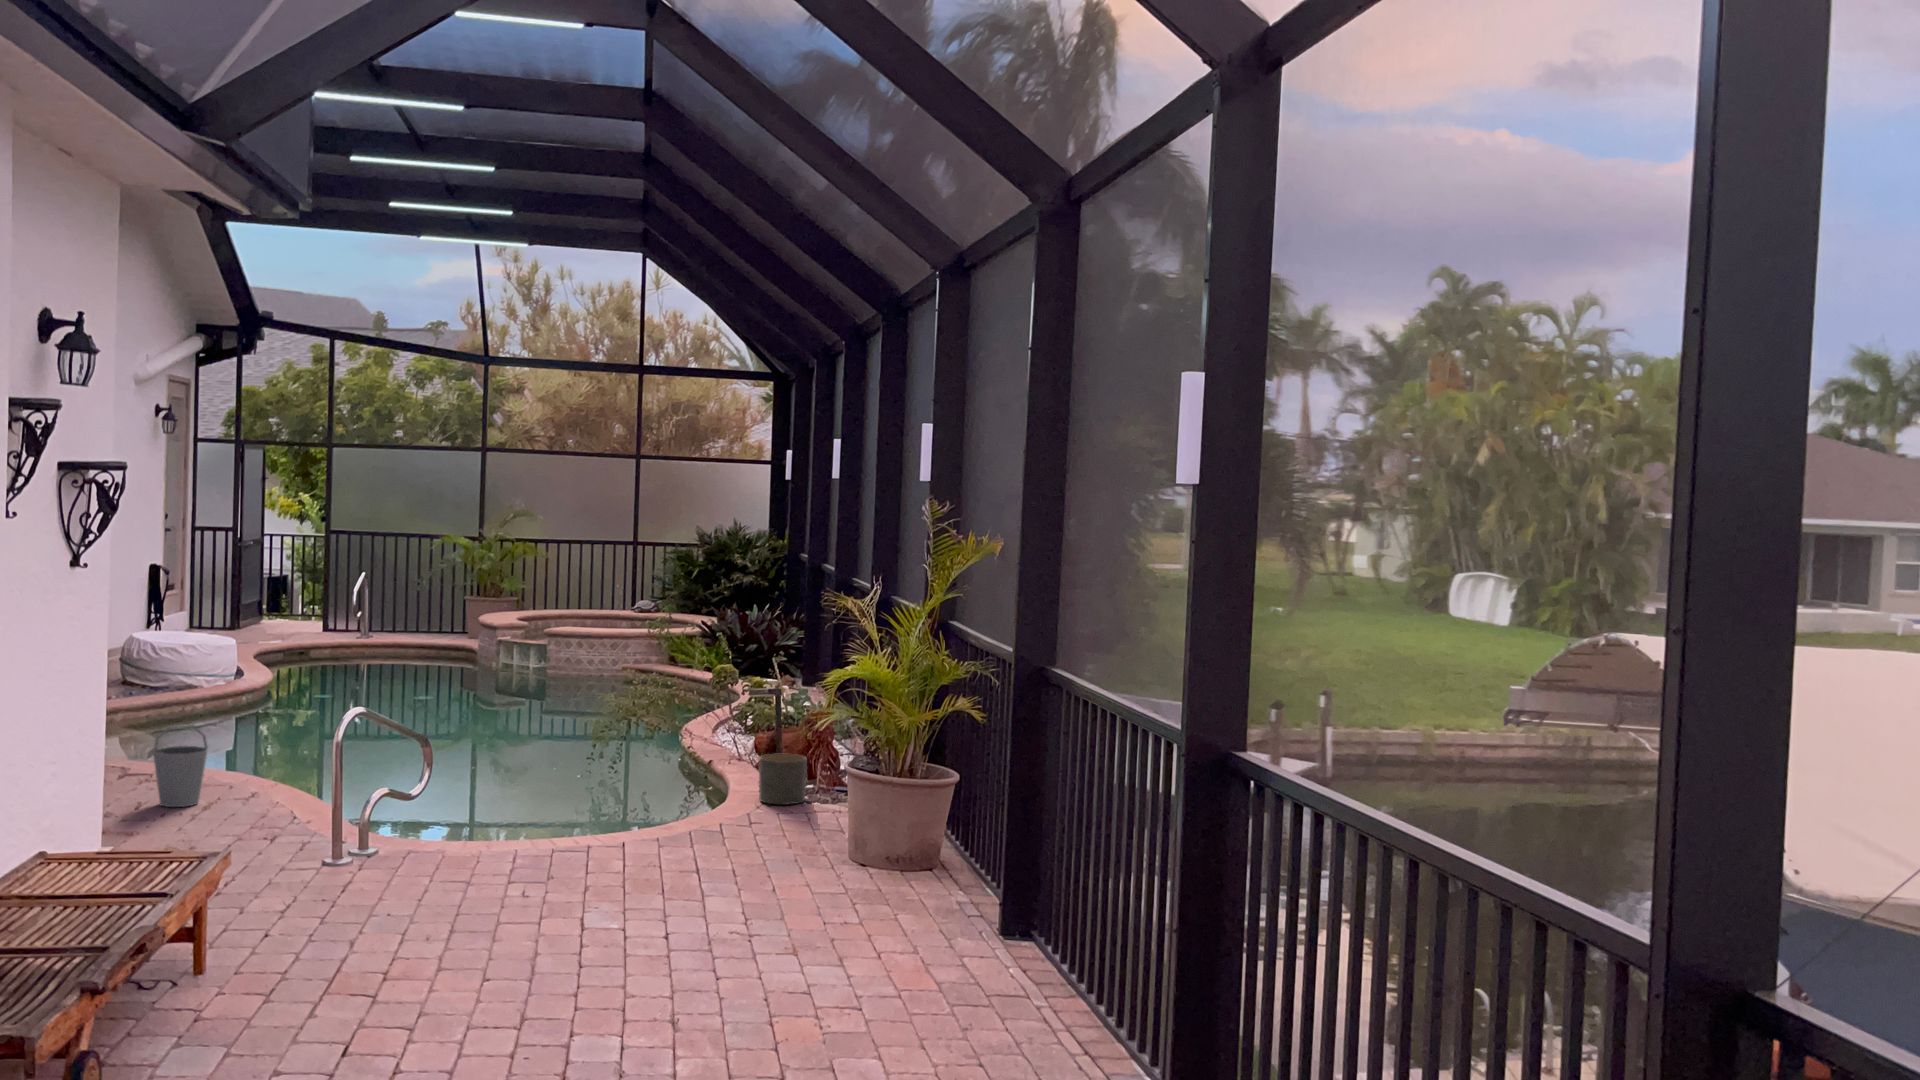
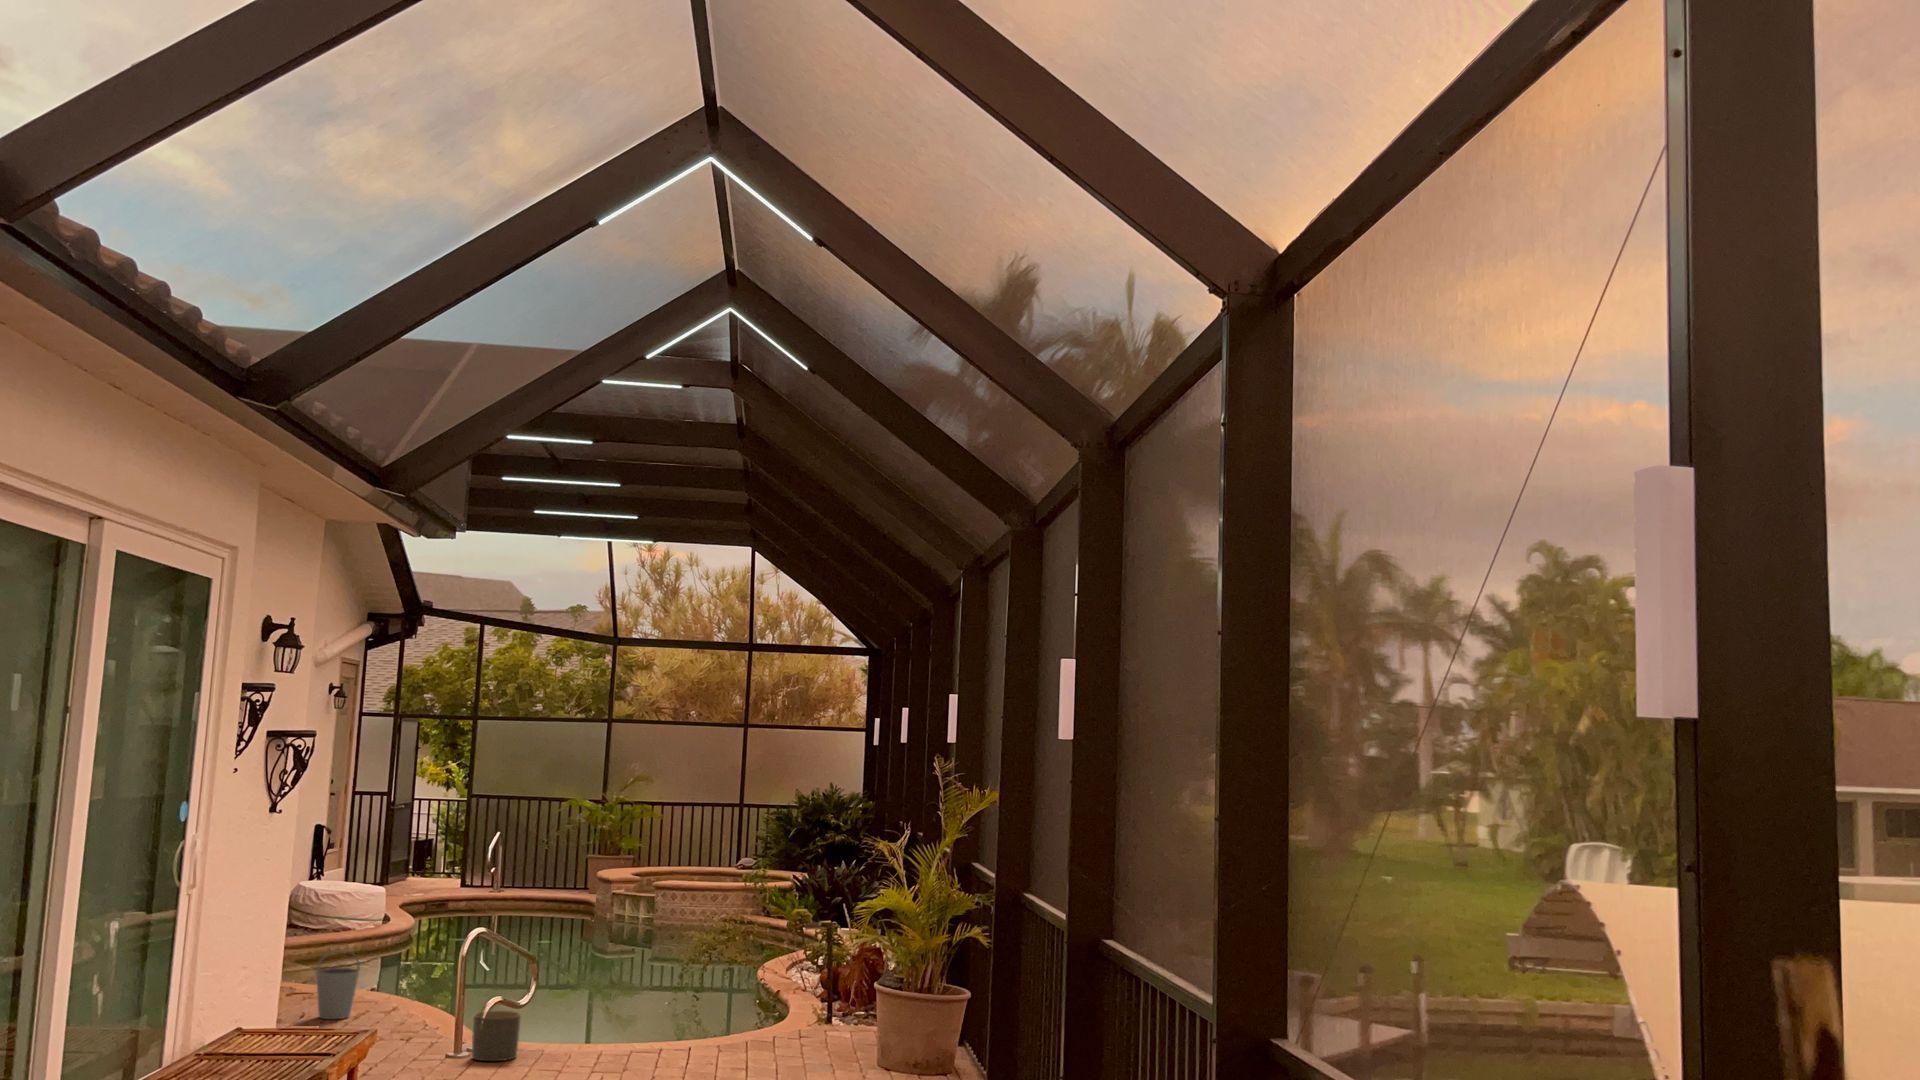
planter: present [759,754,807,805] -> present [472,1011,521,1061]

